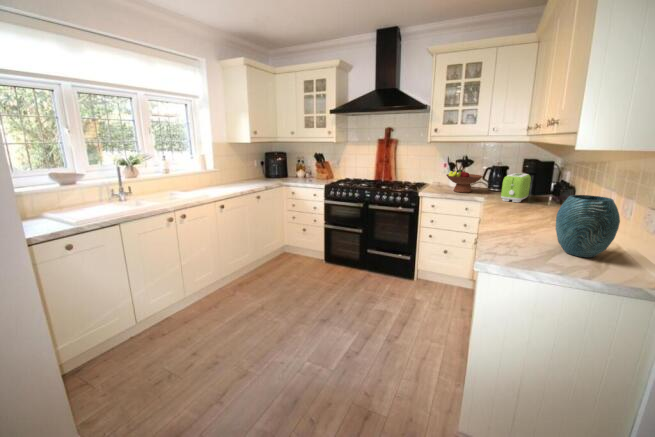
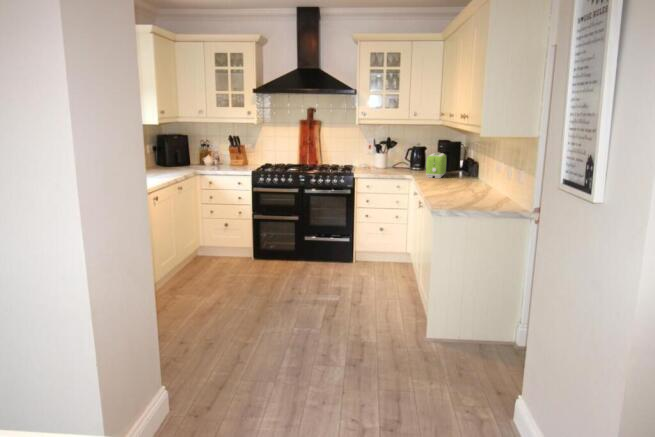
fruit bowl: present [446,169,483,193] -> none [375,151,408,172]
vase: present [556,195,620,258] -> none [471,167,504,206]

